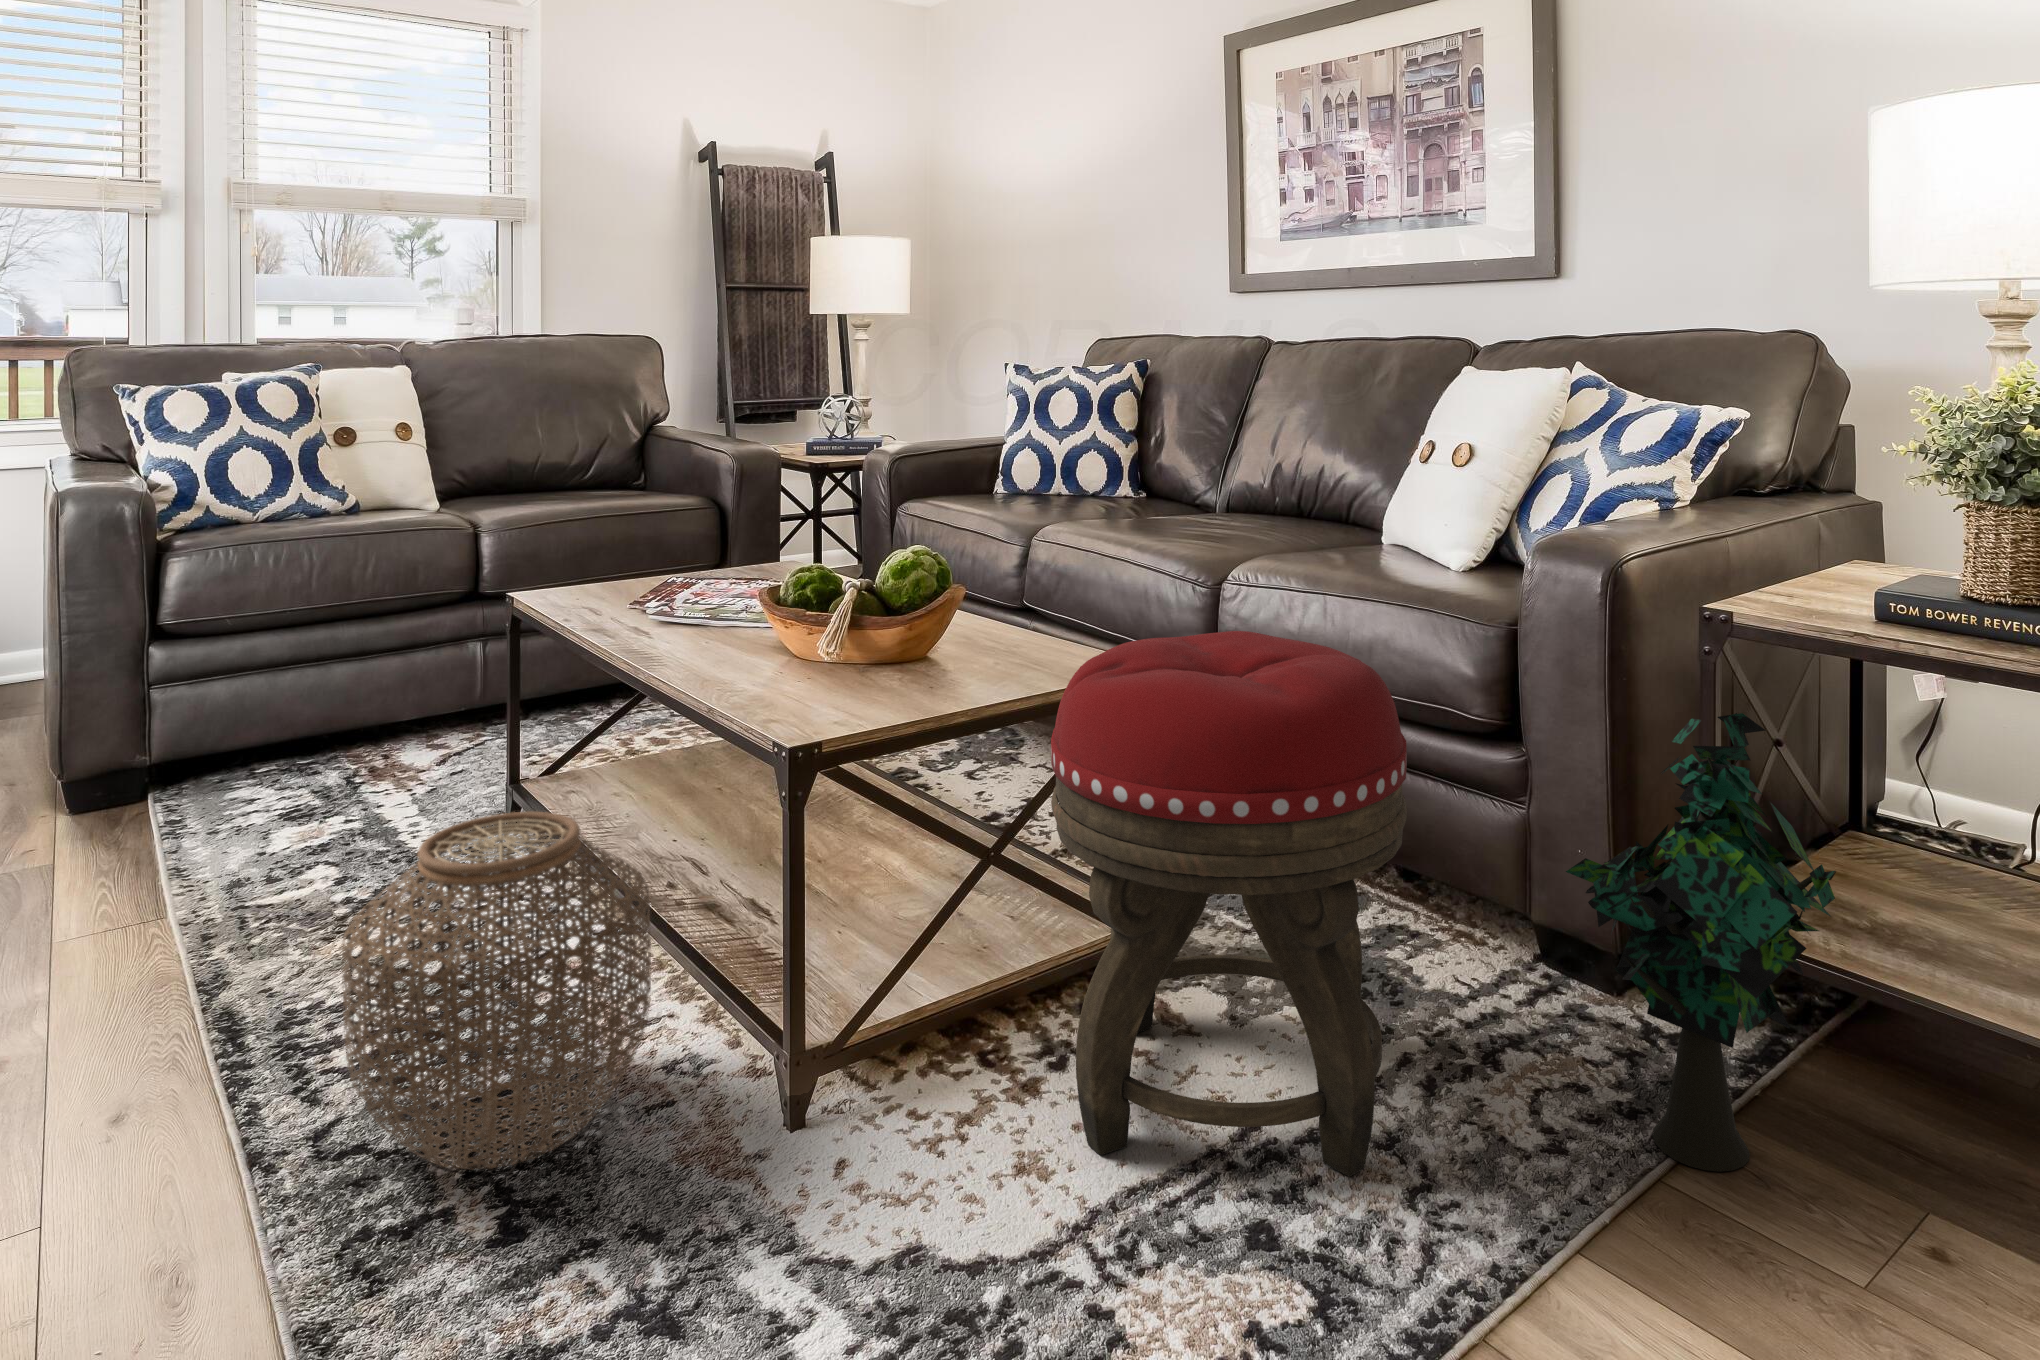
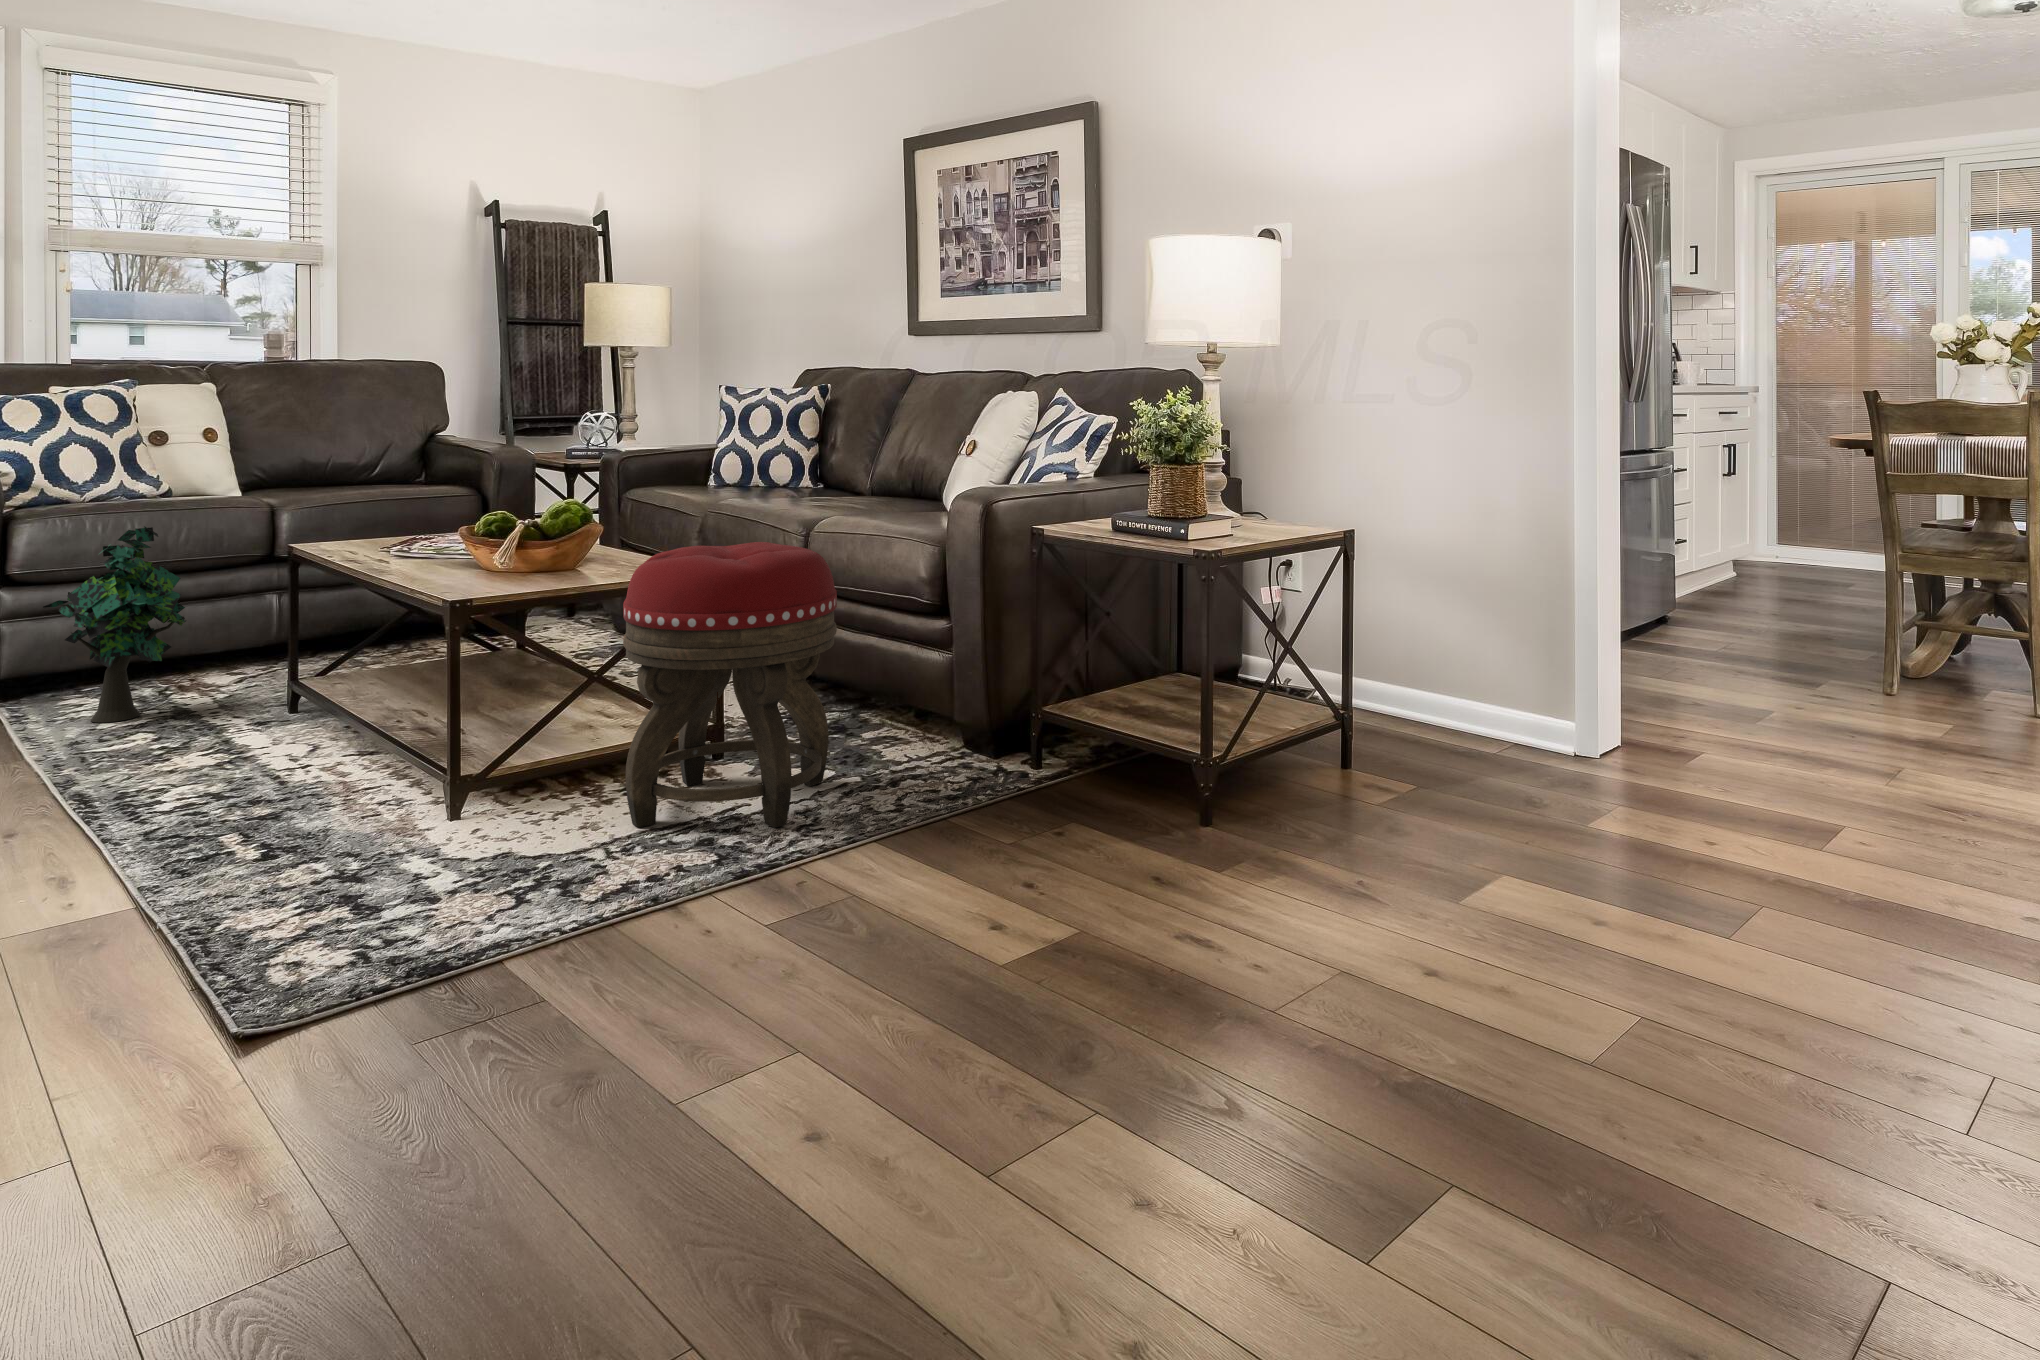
decorative plant: present [1566,713,1836,1172] -> present [43,526,186,722]
woven basket: present [342,812,651,1169] -> none [167,649,371,848]

